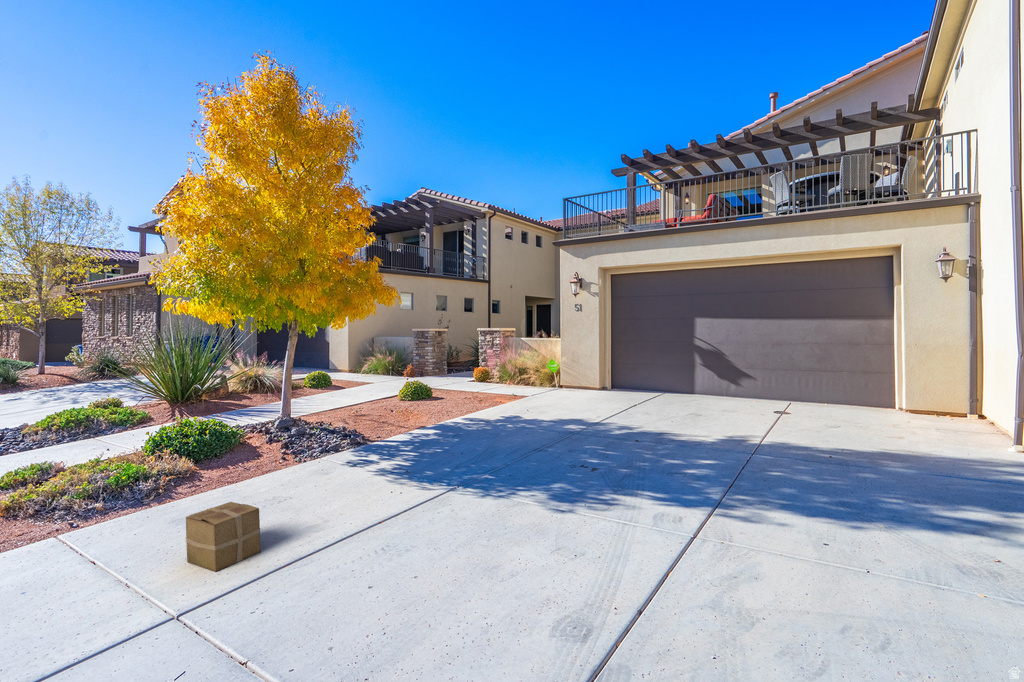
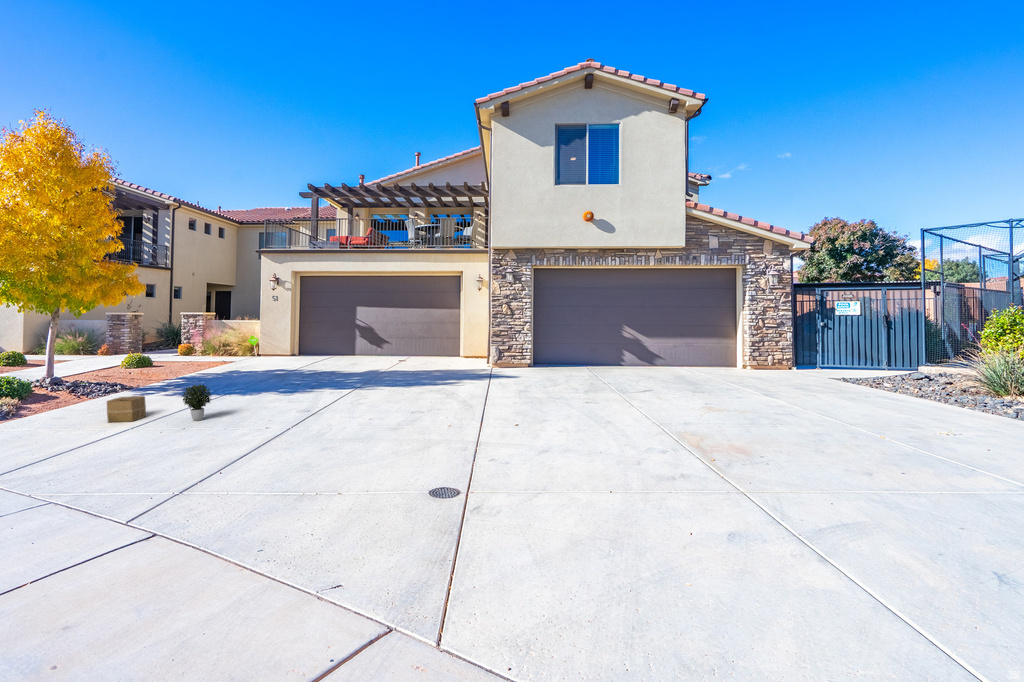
potted plant: none [263,515,336,615] -> present [182,385,211,421]

